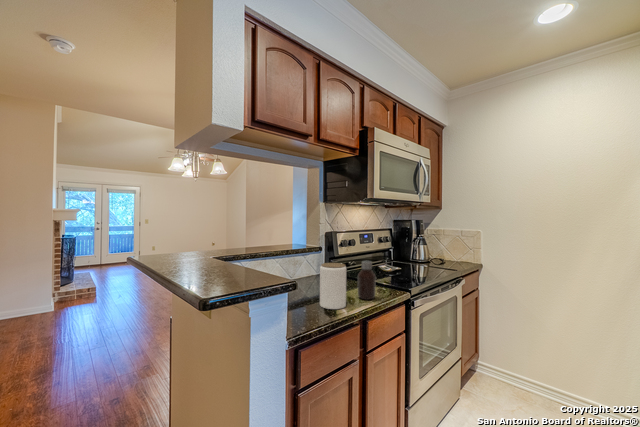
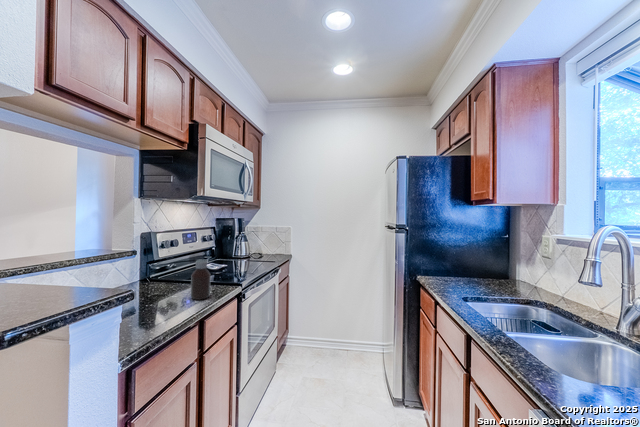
jar: present [320,263,346,309] -> none [148,265,181,317]

